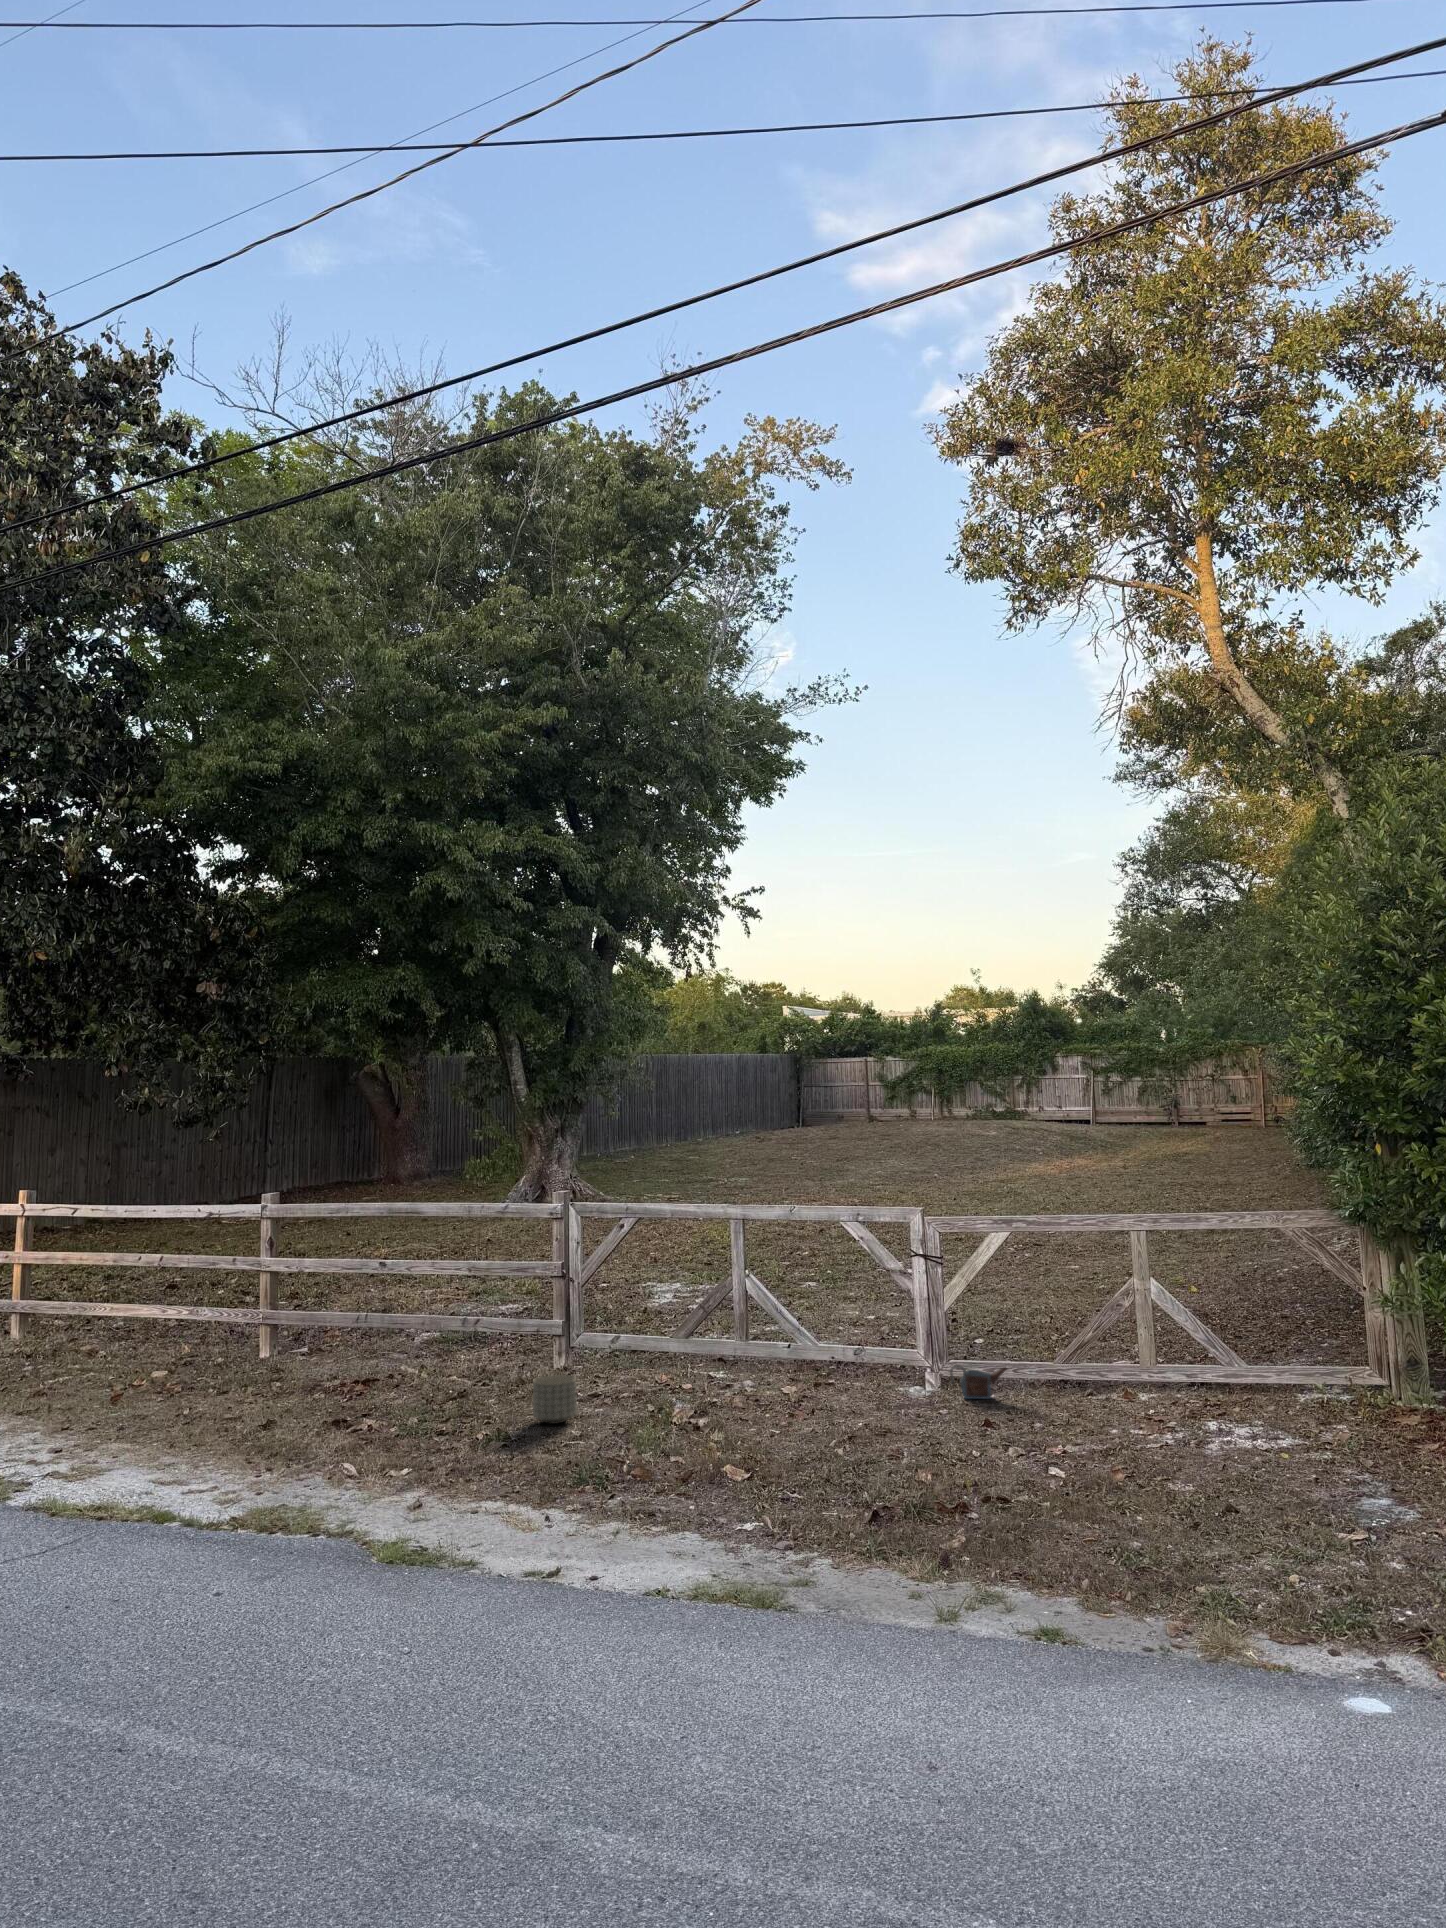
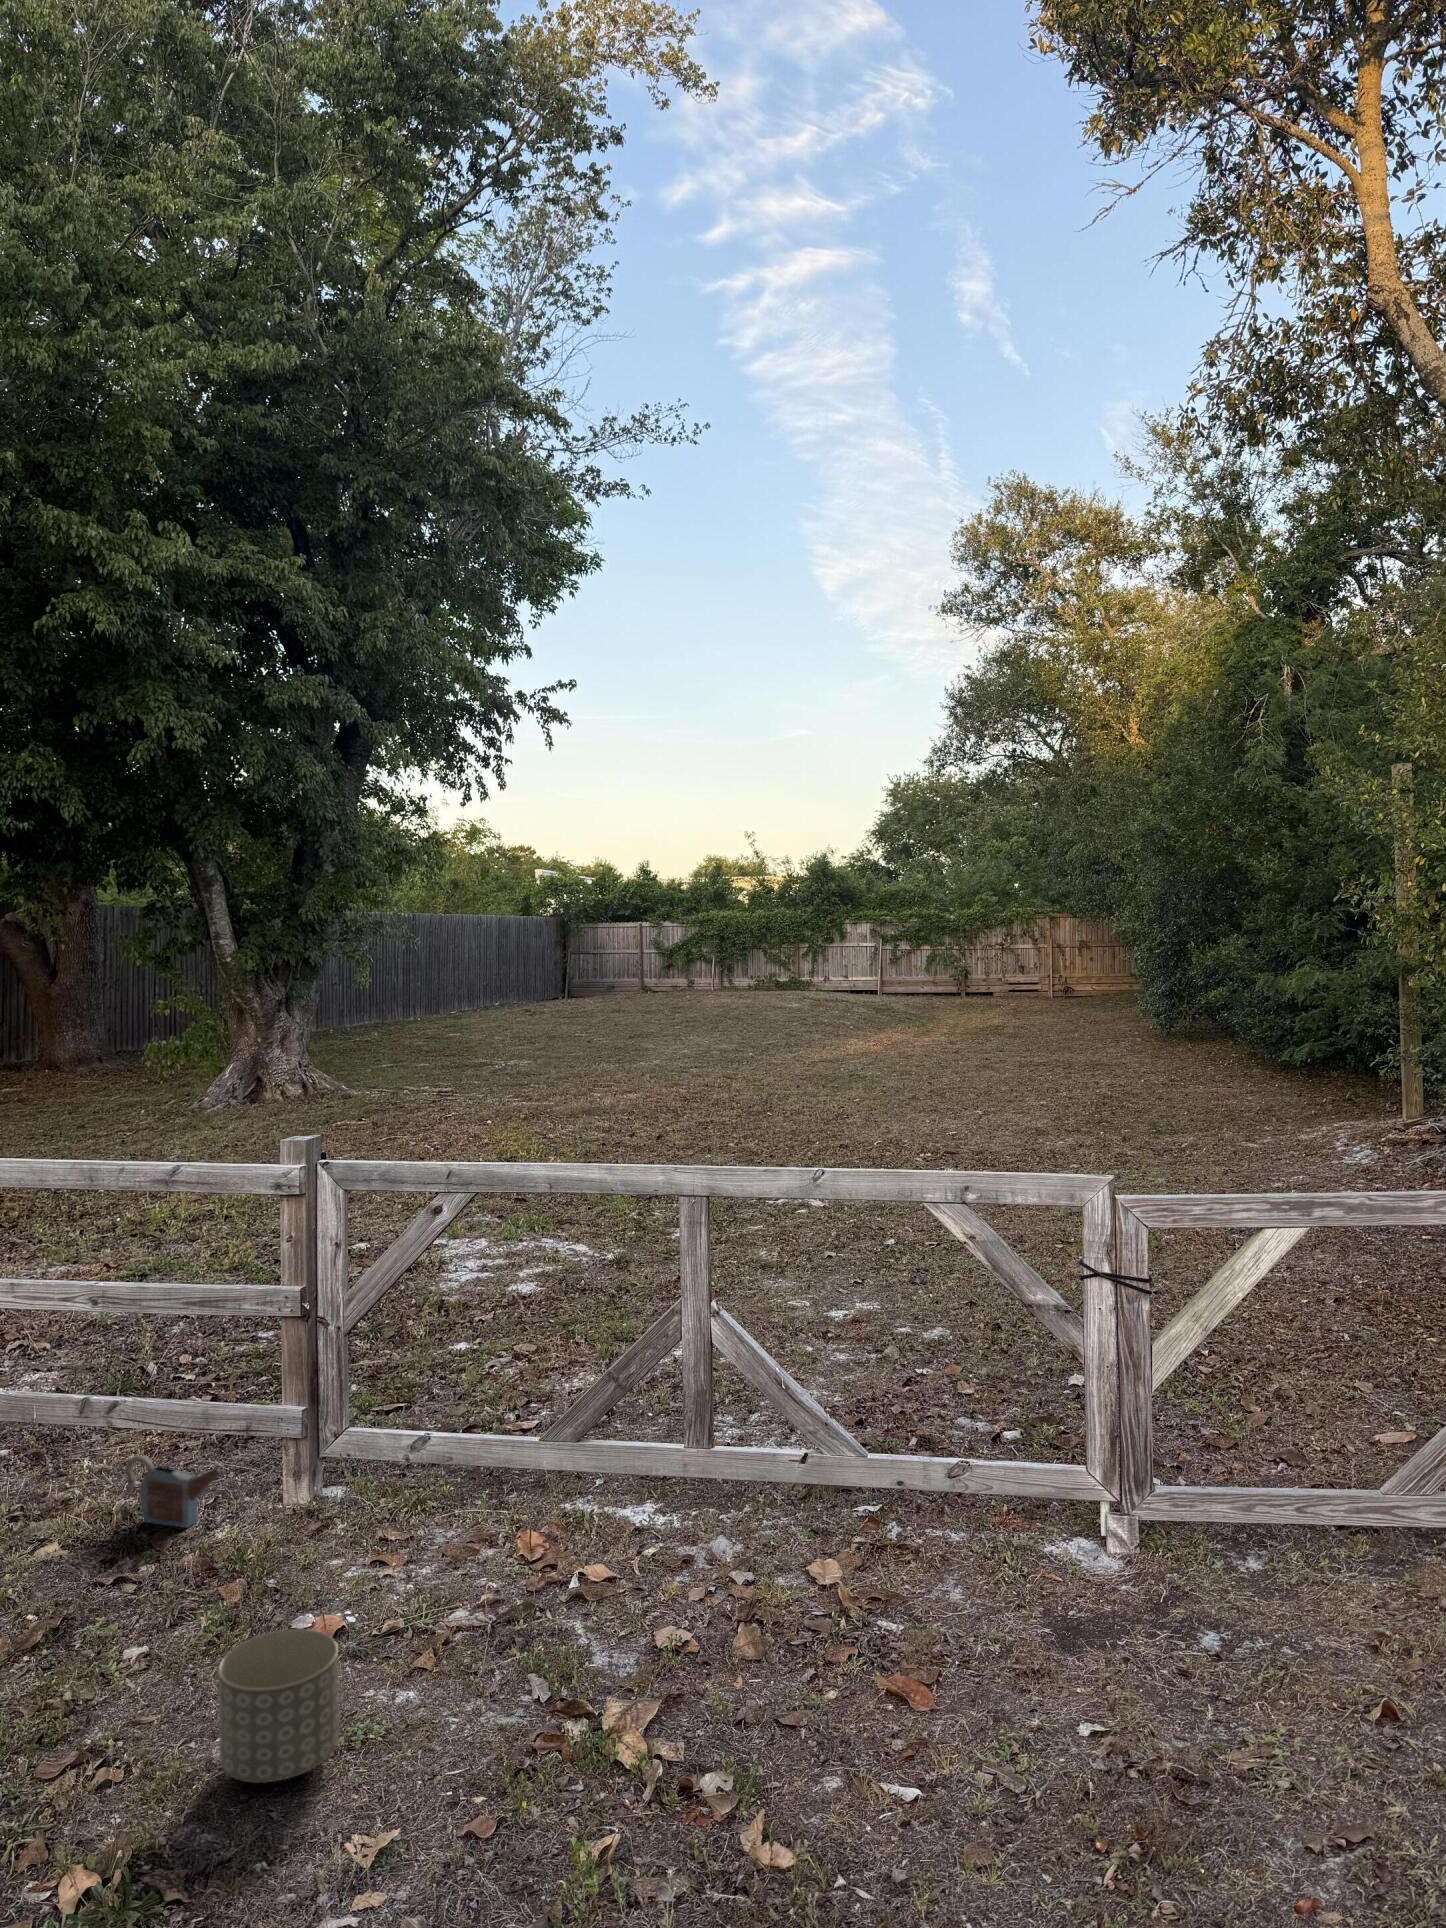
watering can: present [950,1365,1007,1399] -> present [126,1455,220,1528]

